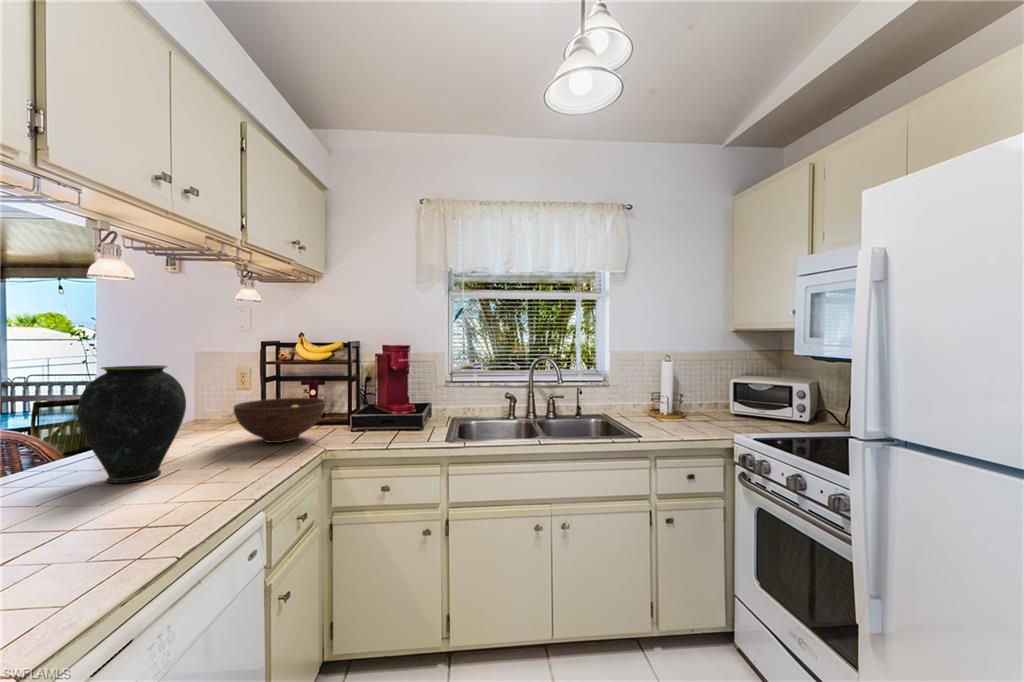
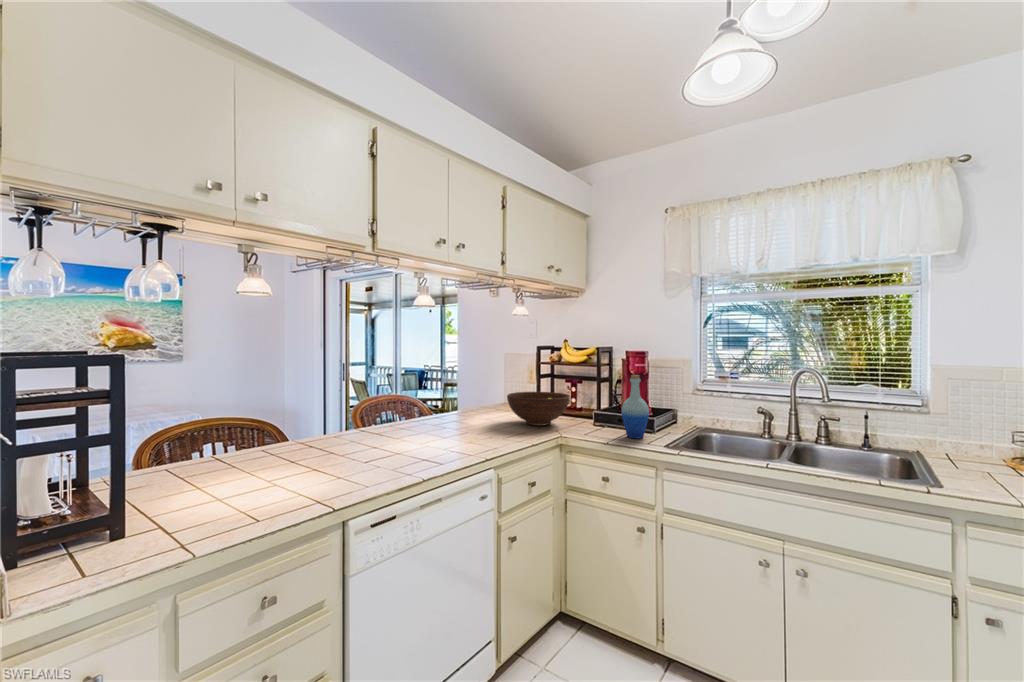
vase: present [77,365,186,483] -> none [420,363,471,435]
bottle: none [395,371,424,438] -> present [622,375,649,438]

